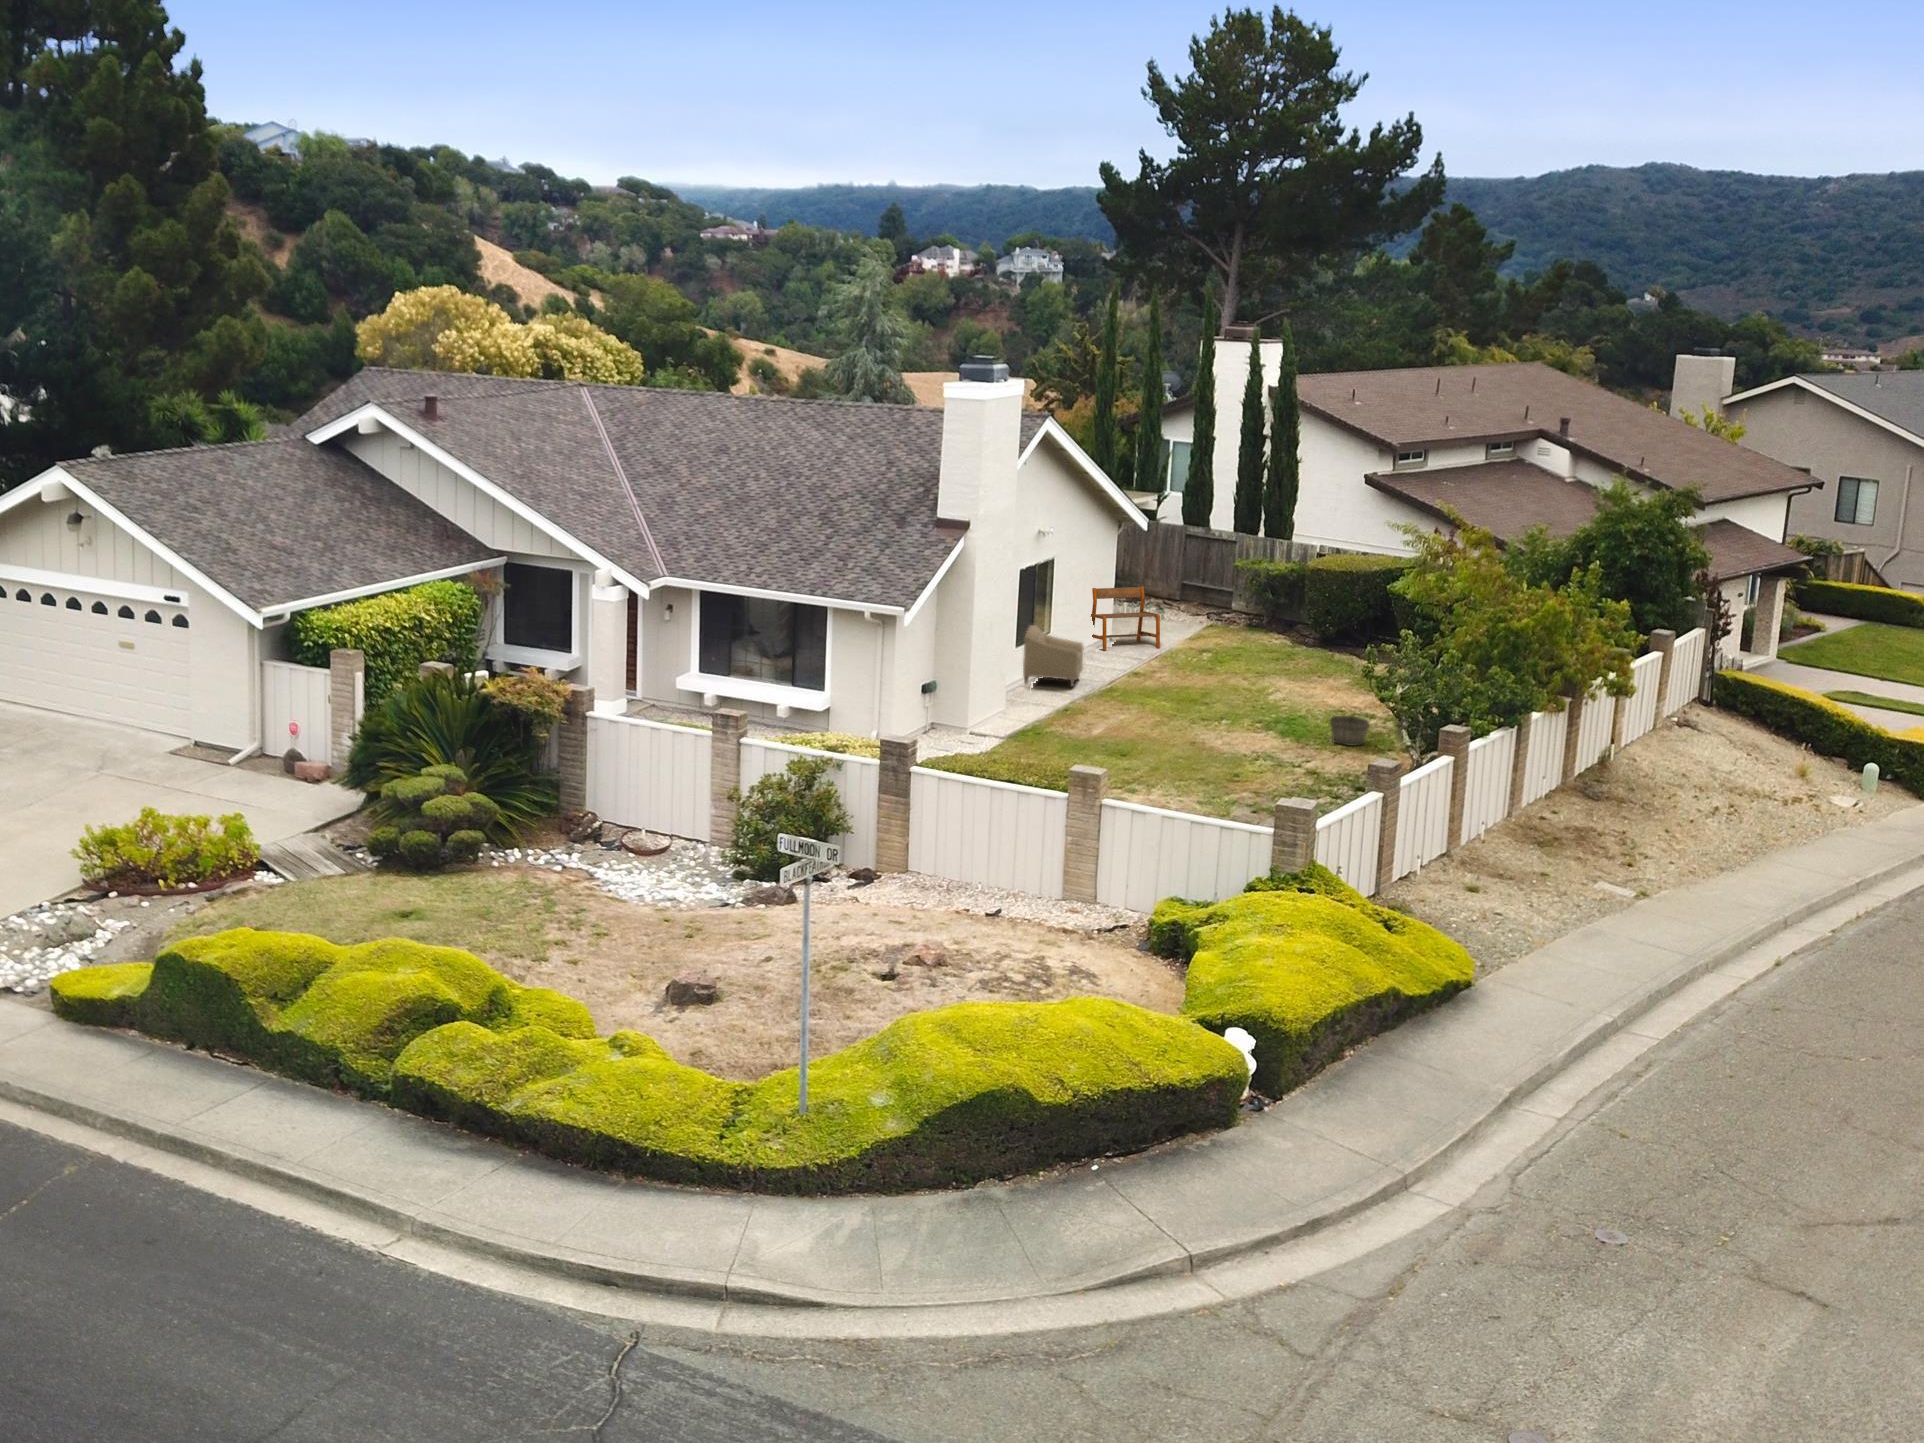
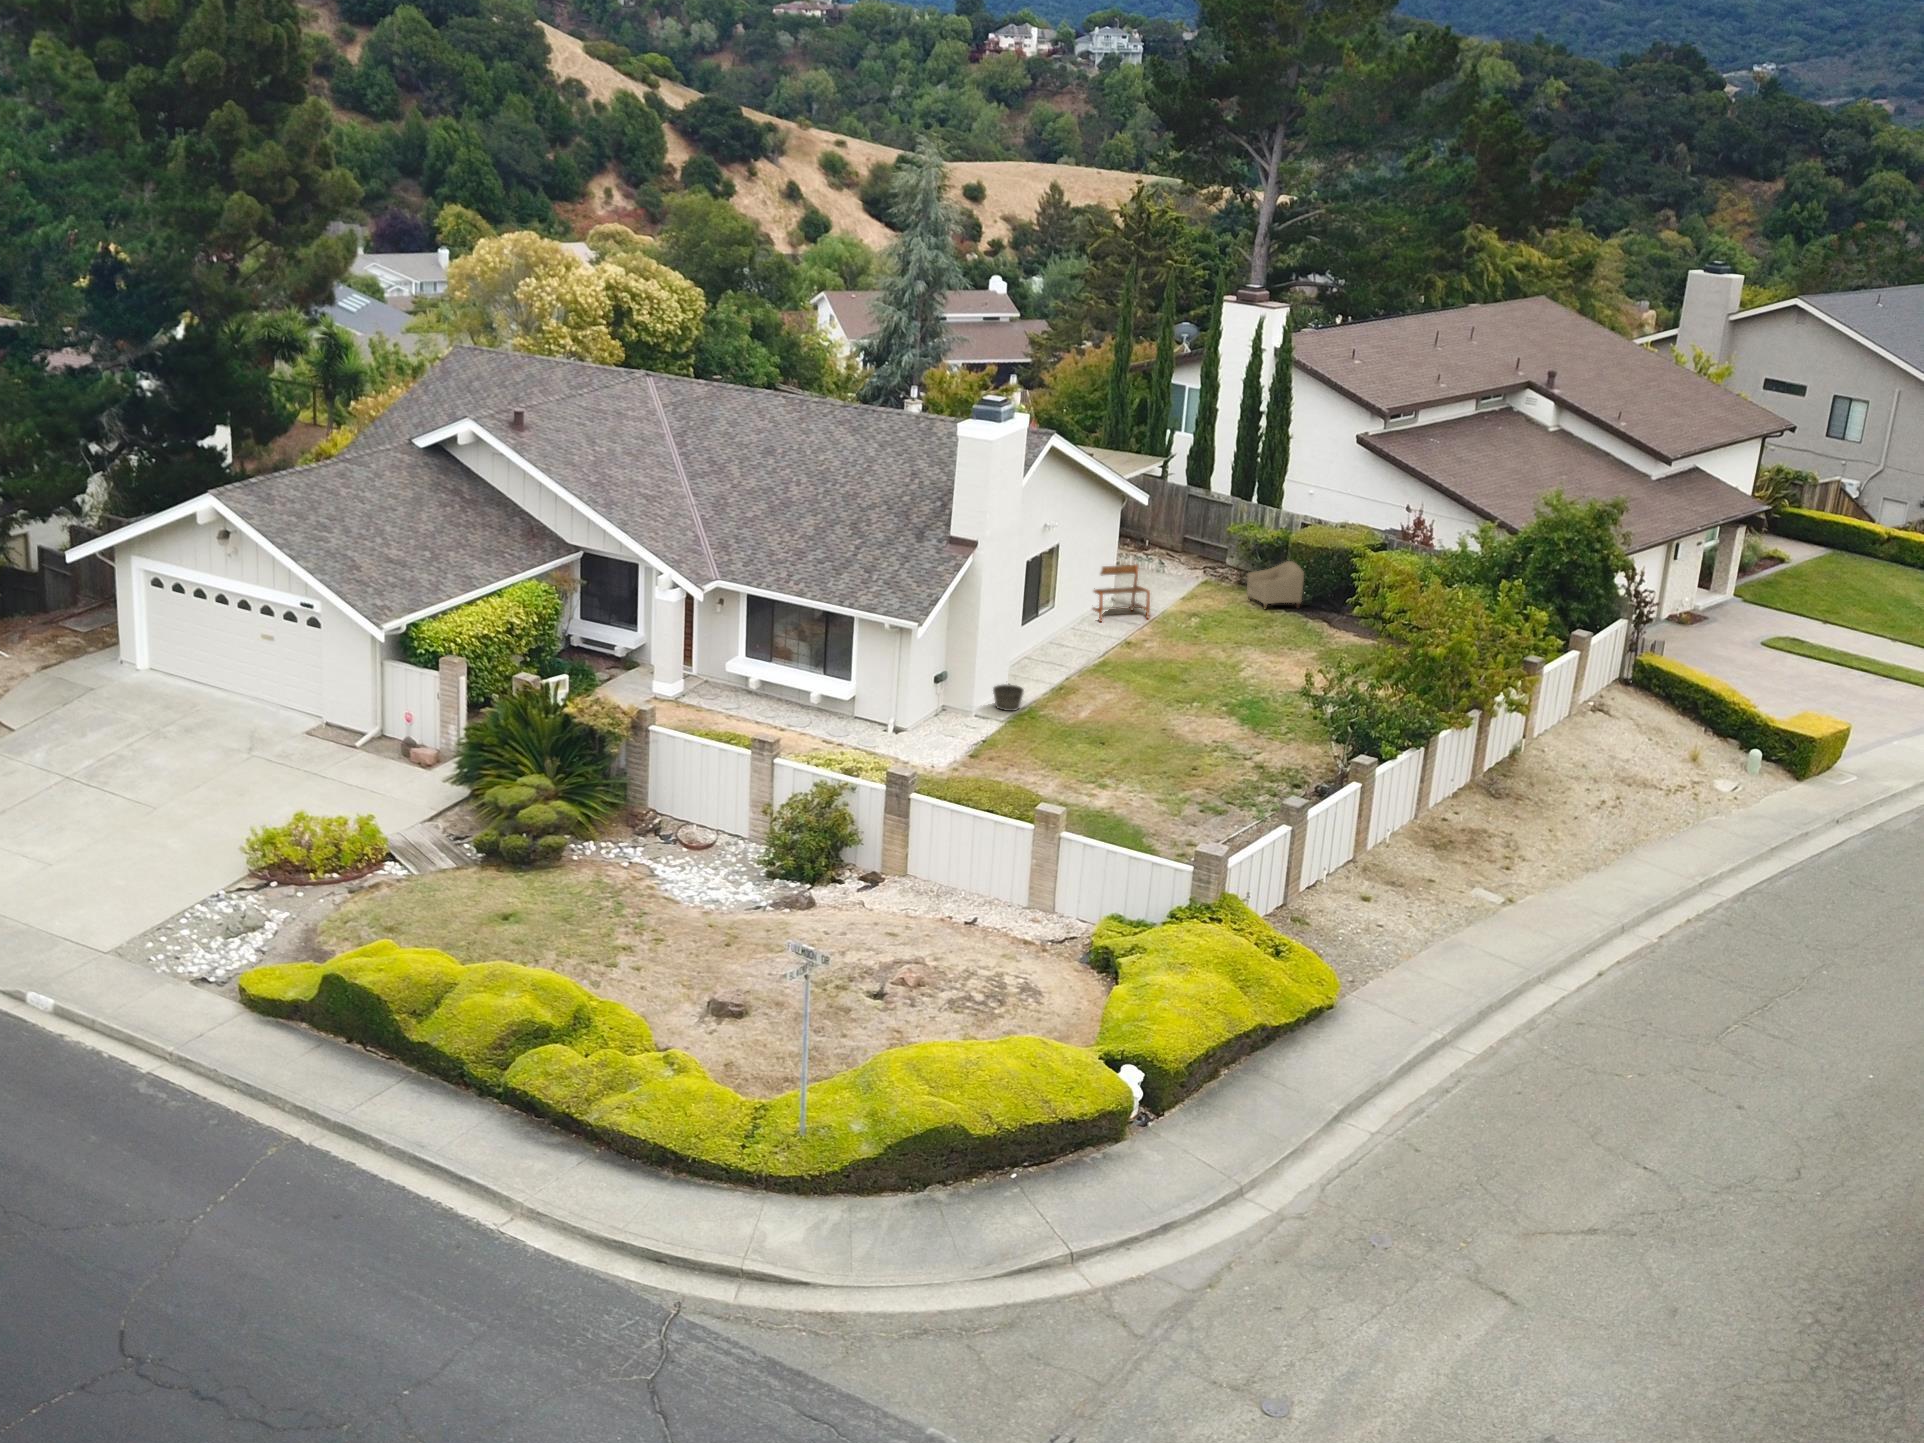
chair: present [1023,625,1084,688] -> present [1246,561,1304,609]
wooden bucket: present [1330,715,1369,746] -> present [993,684,1024,711]

